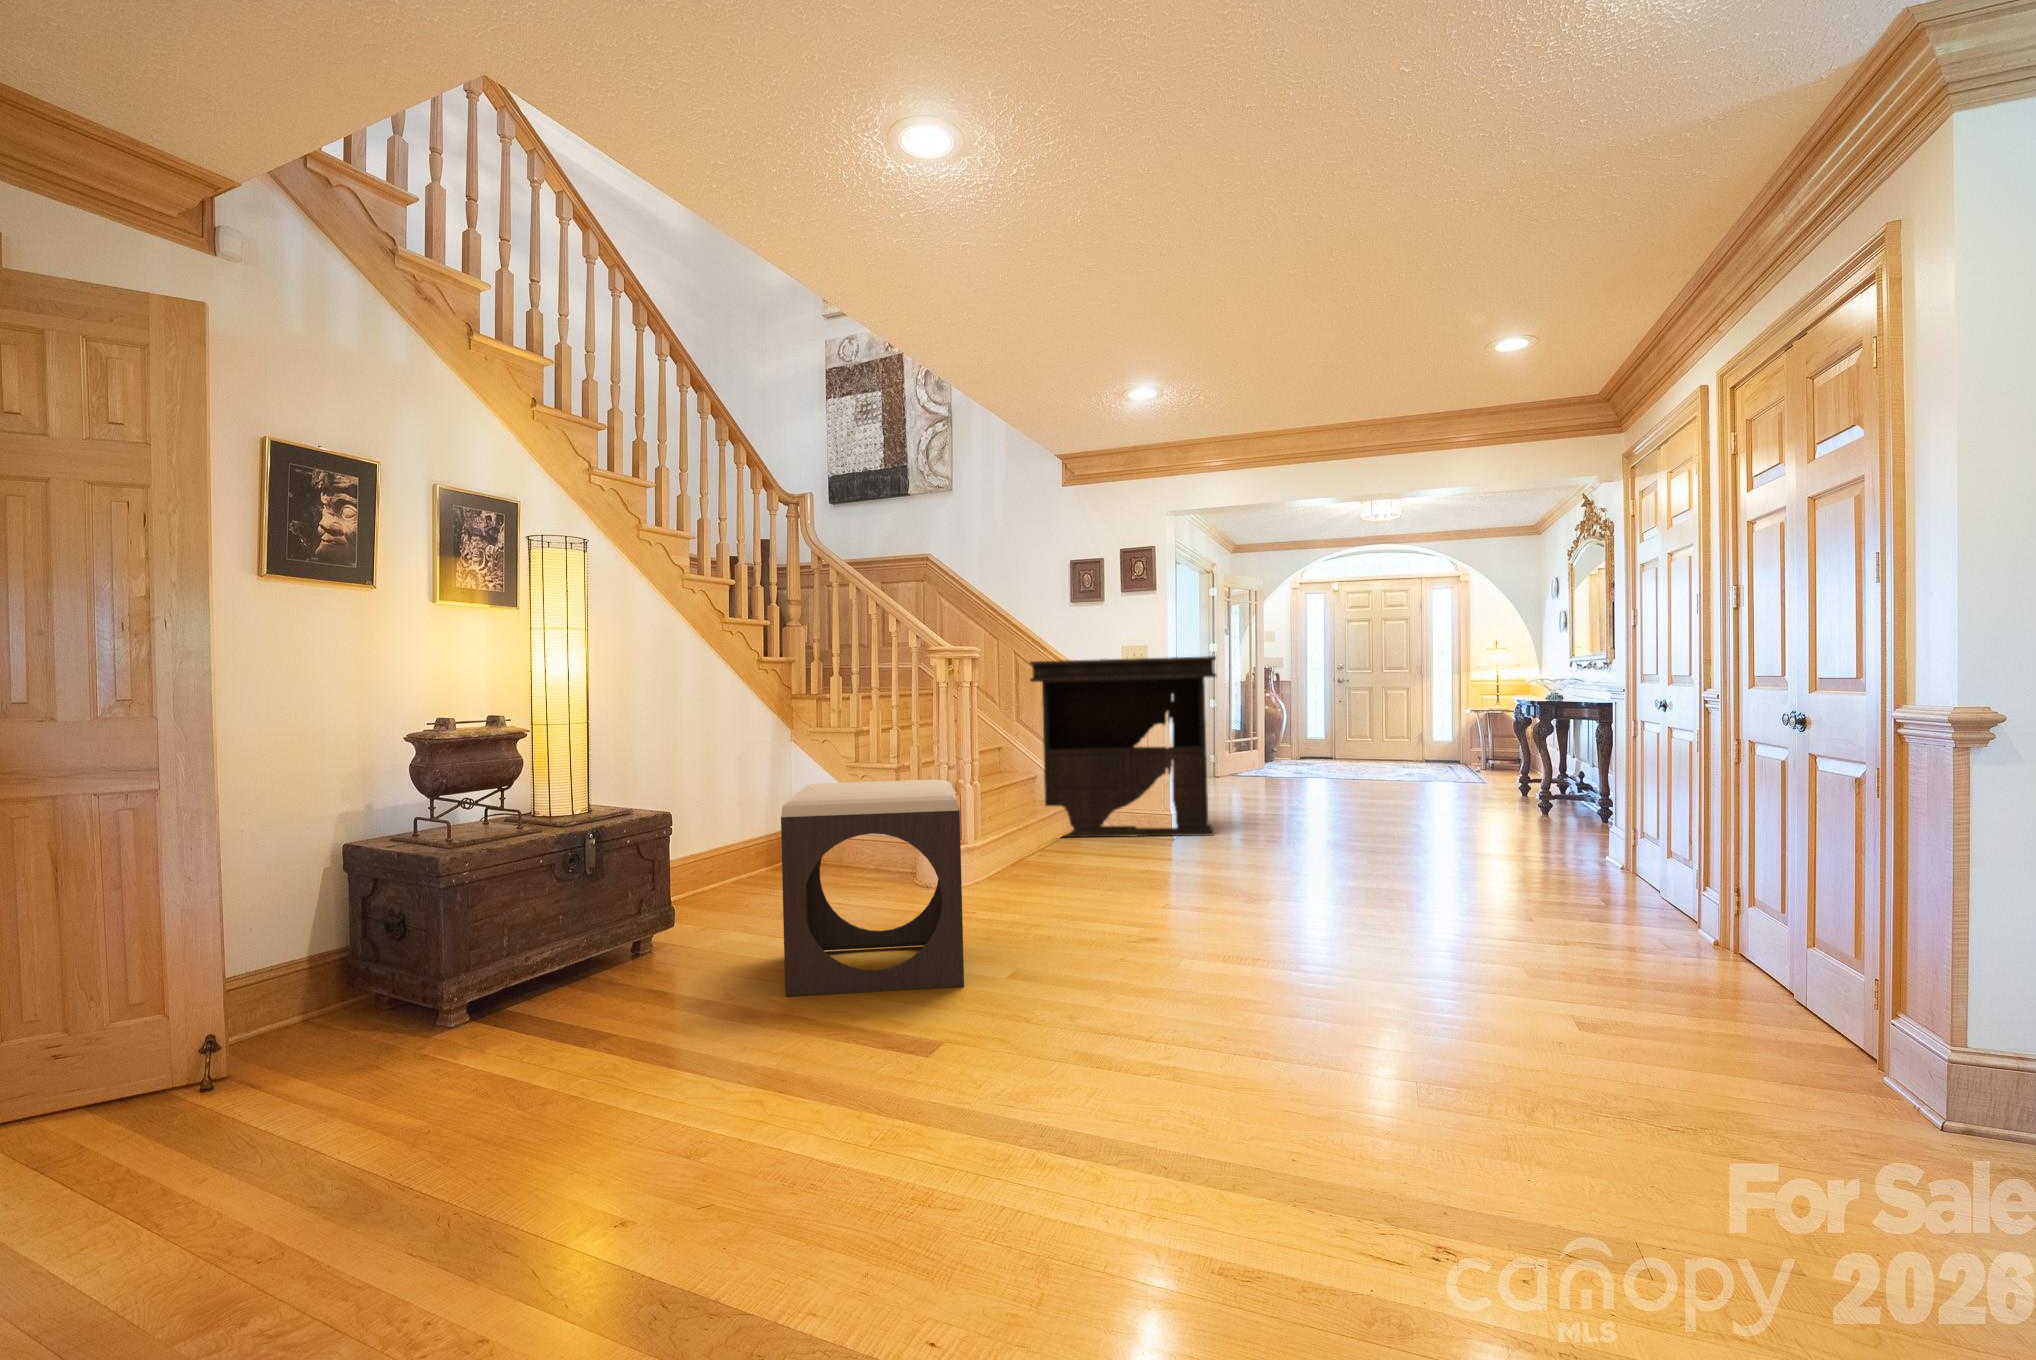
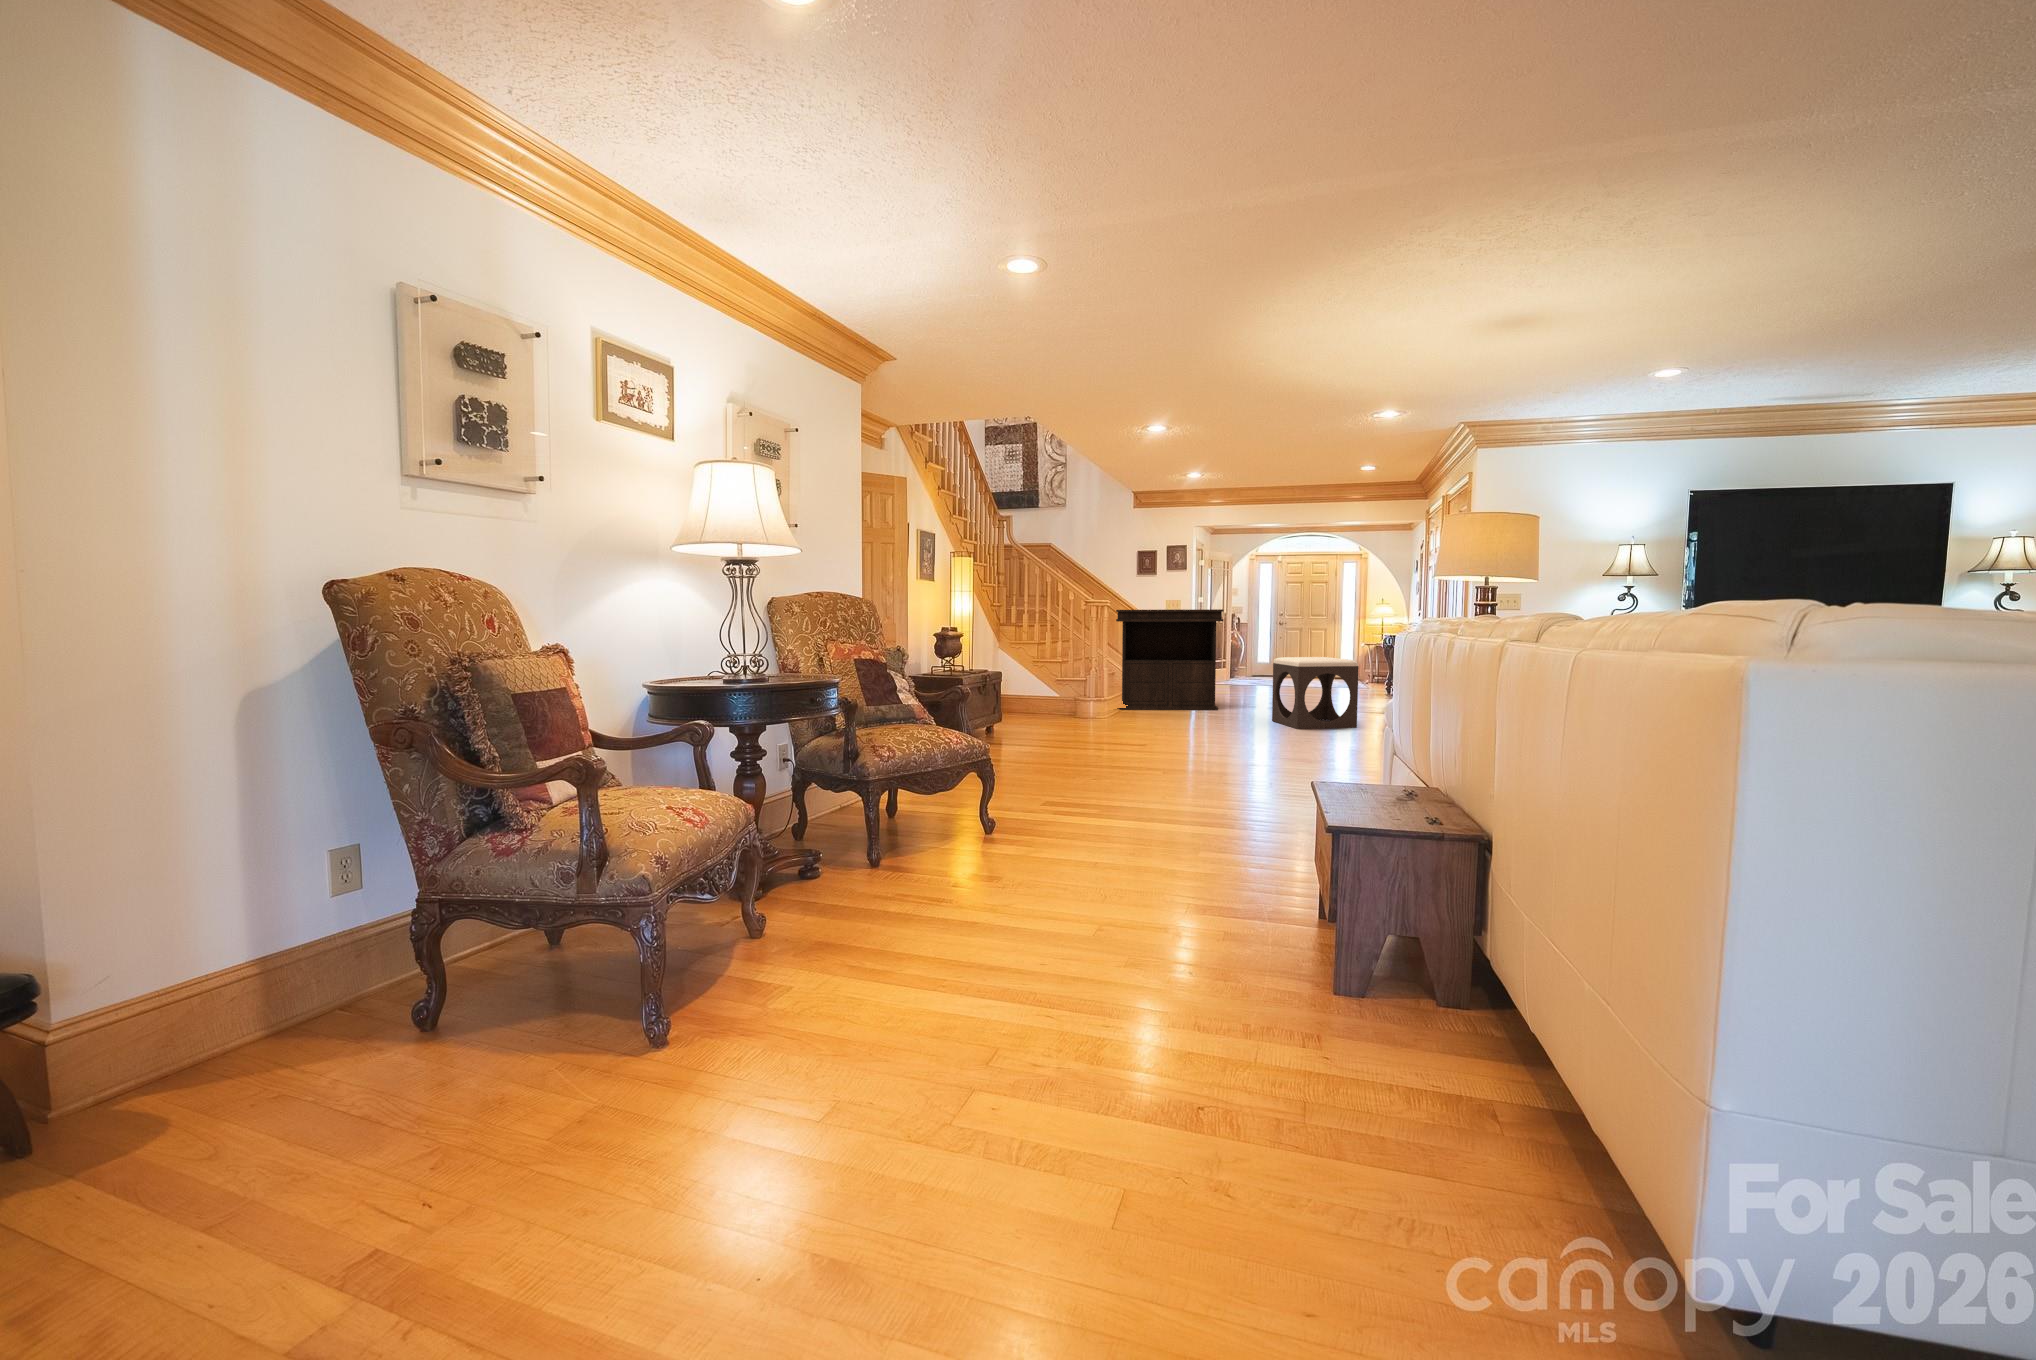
footstool: present [781,780,964,996] -> present [1272,657,1359,729]

